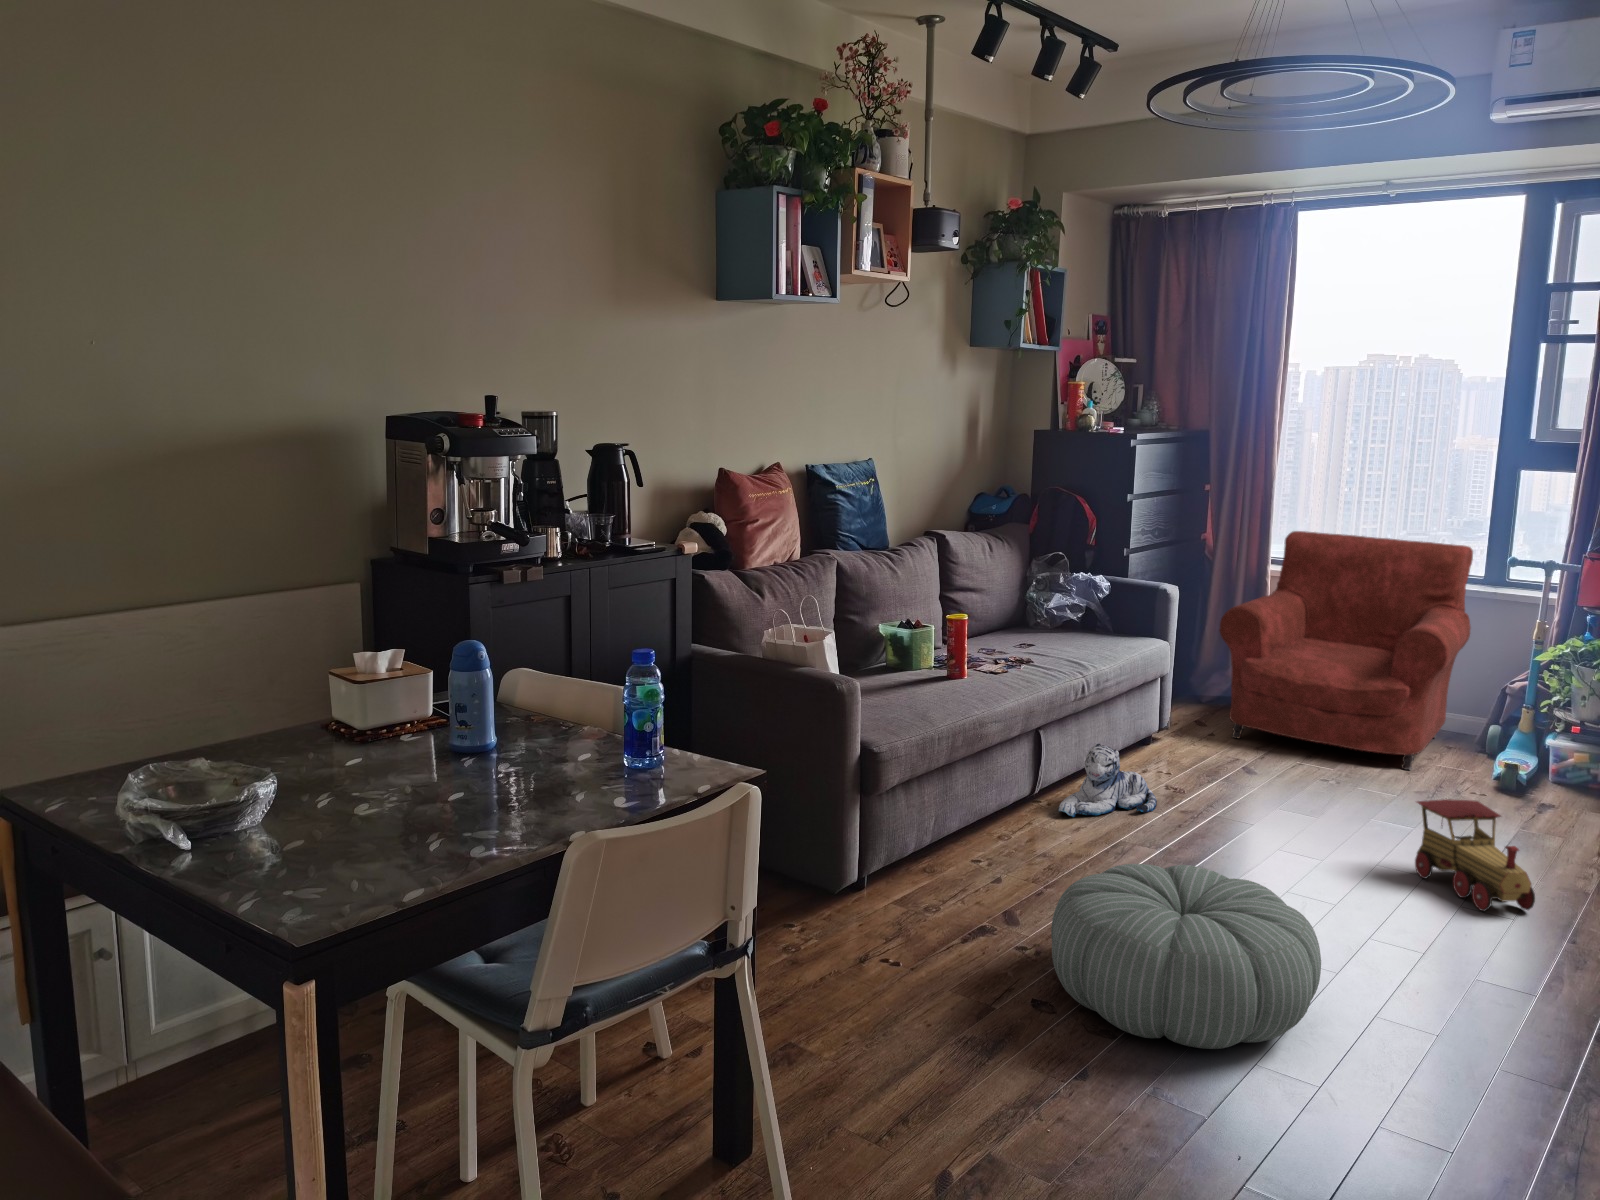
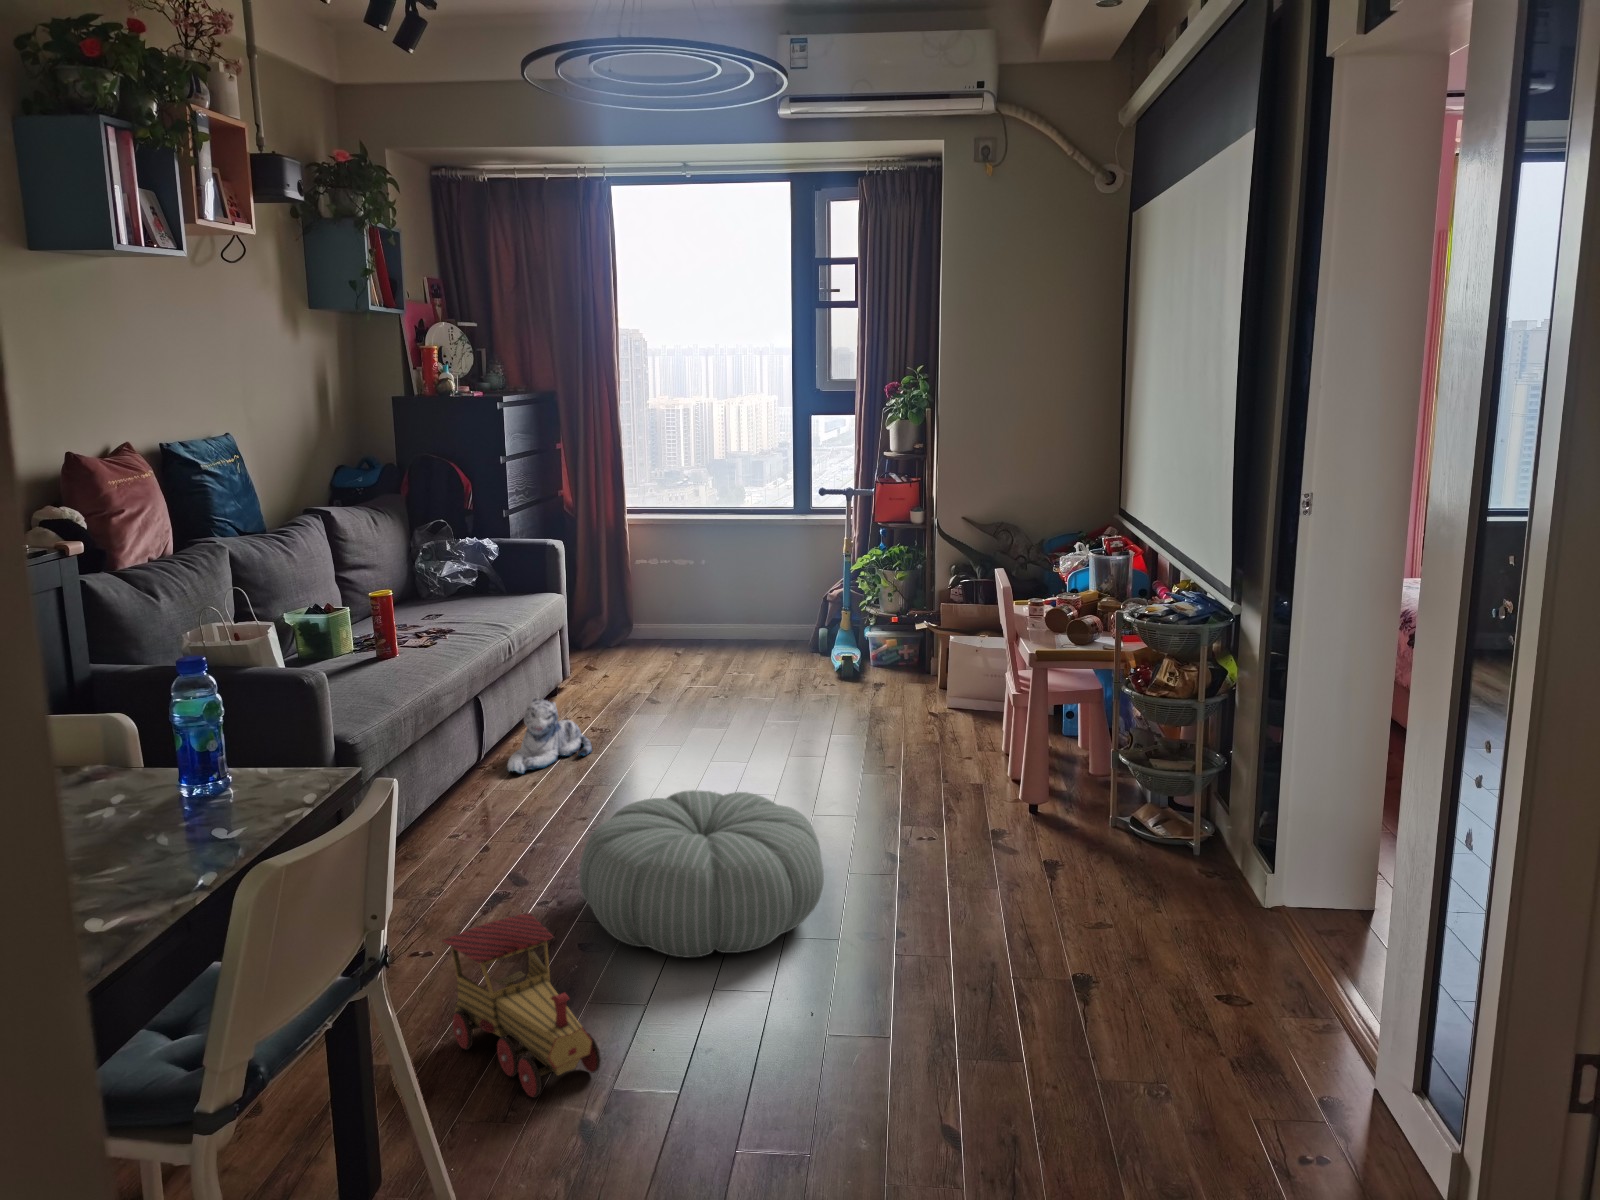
armchair: present [1219,531,1473,770] -> none [600,480,796,676]
toy train: present [1415,799,1535,911] -> present [442,913,601,1098]

